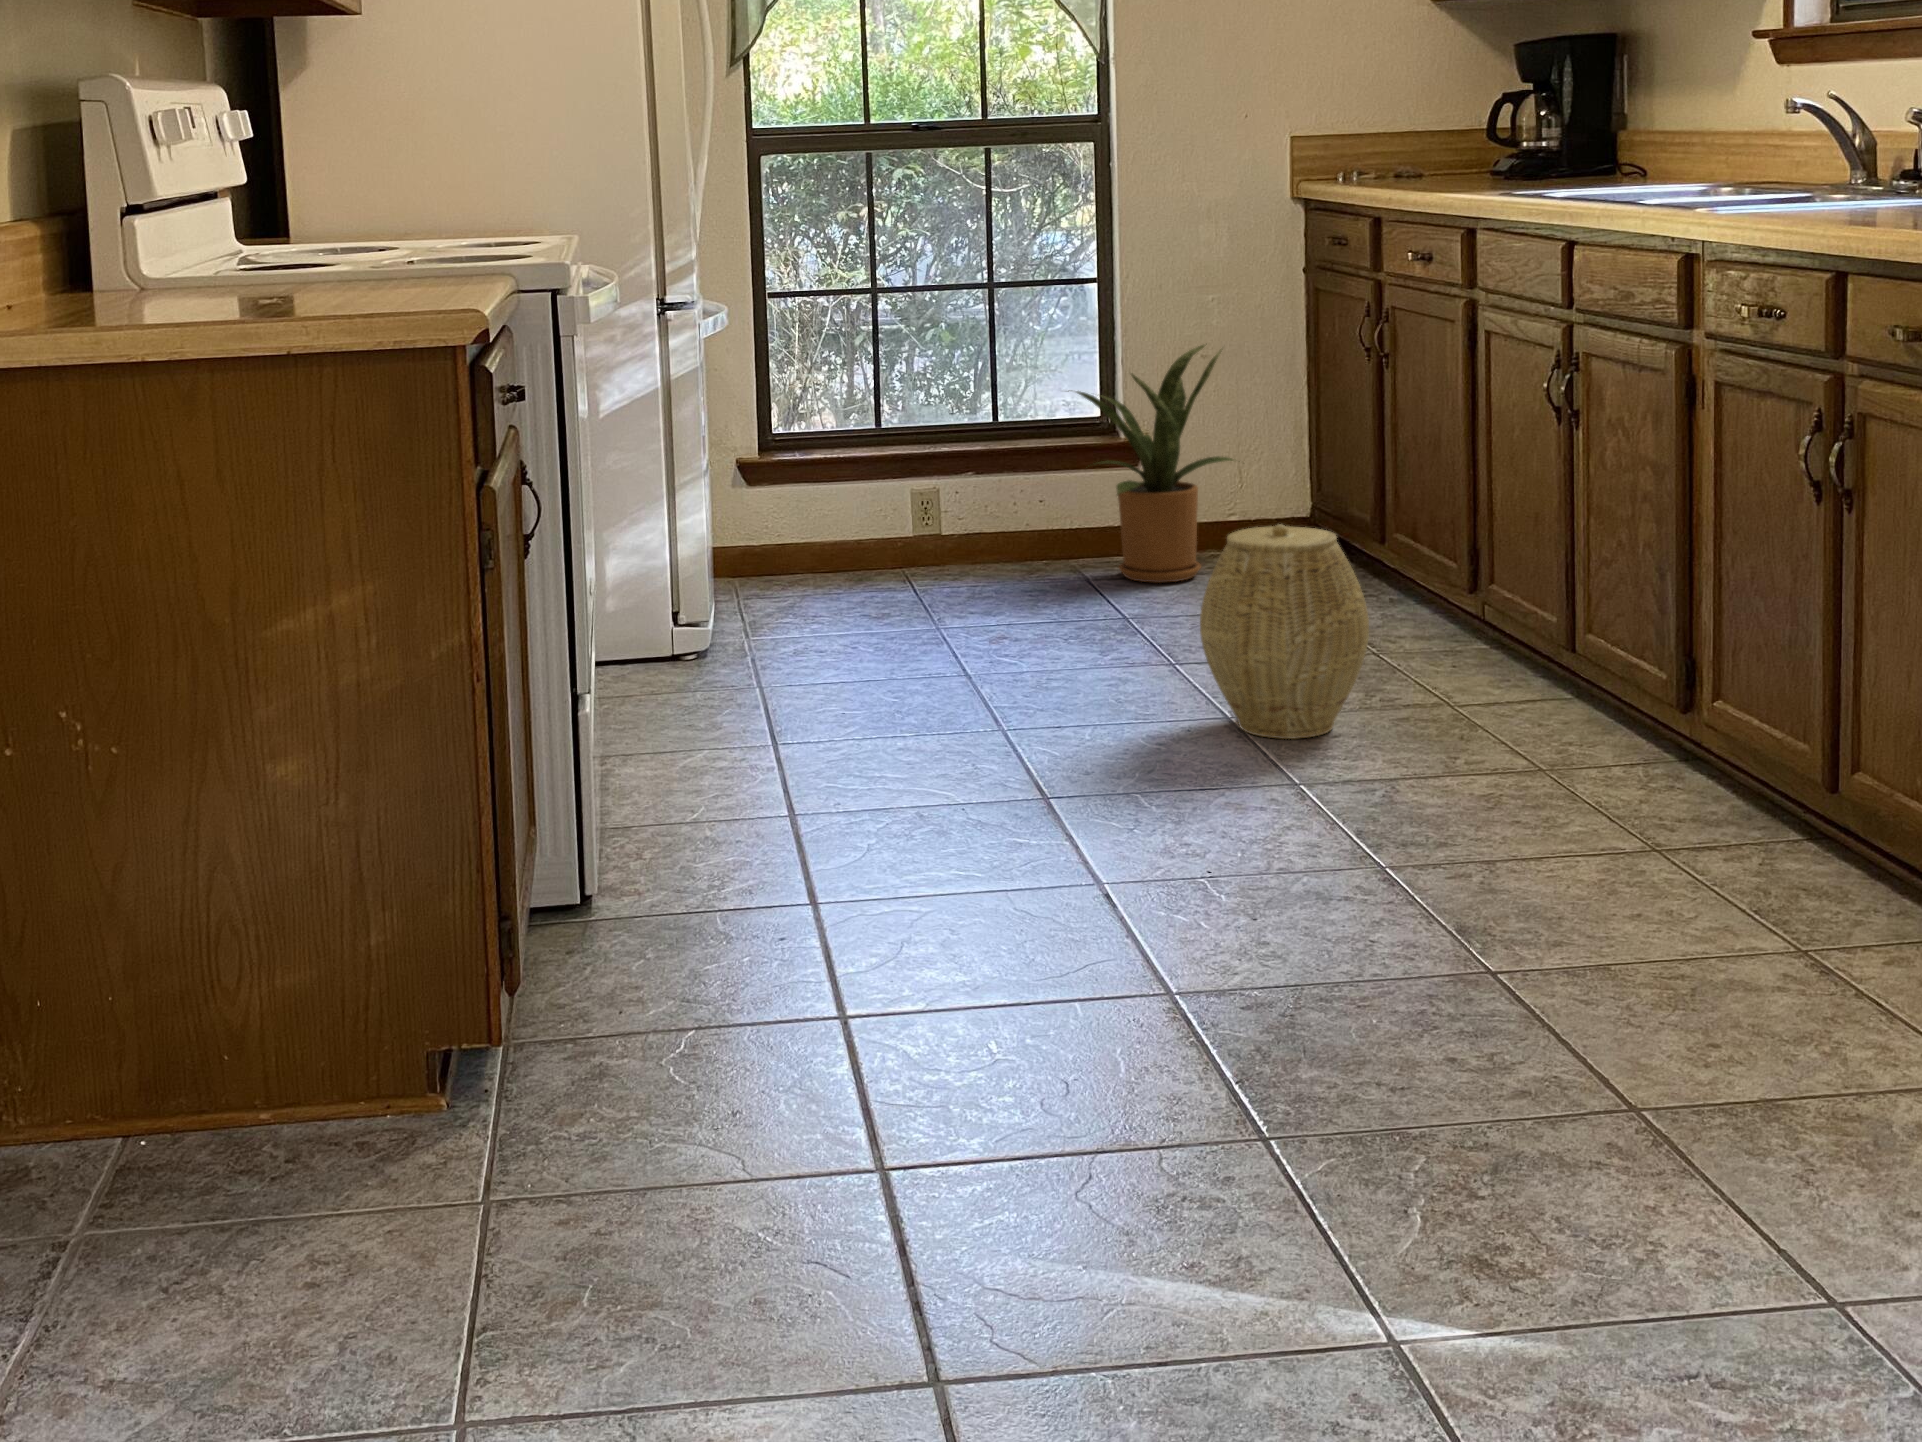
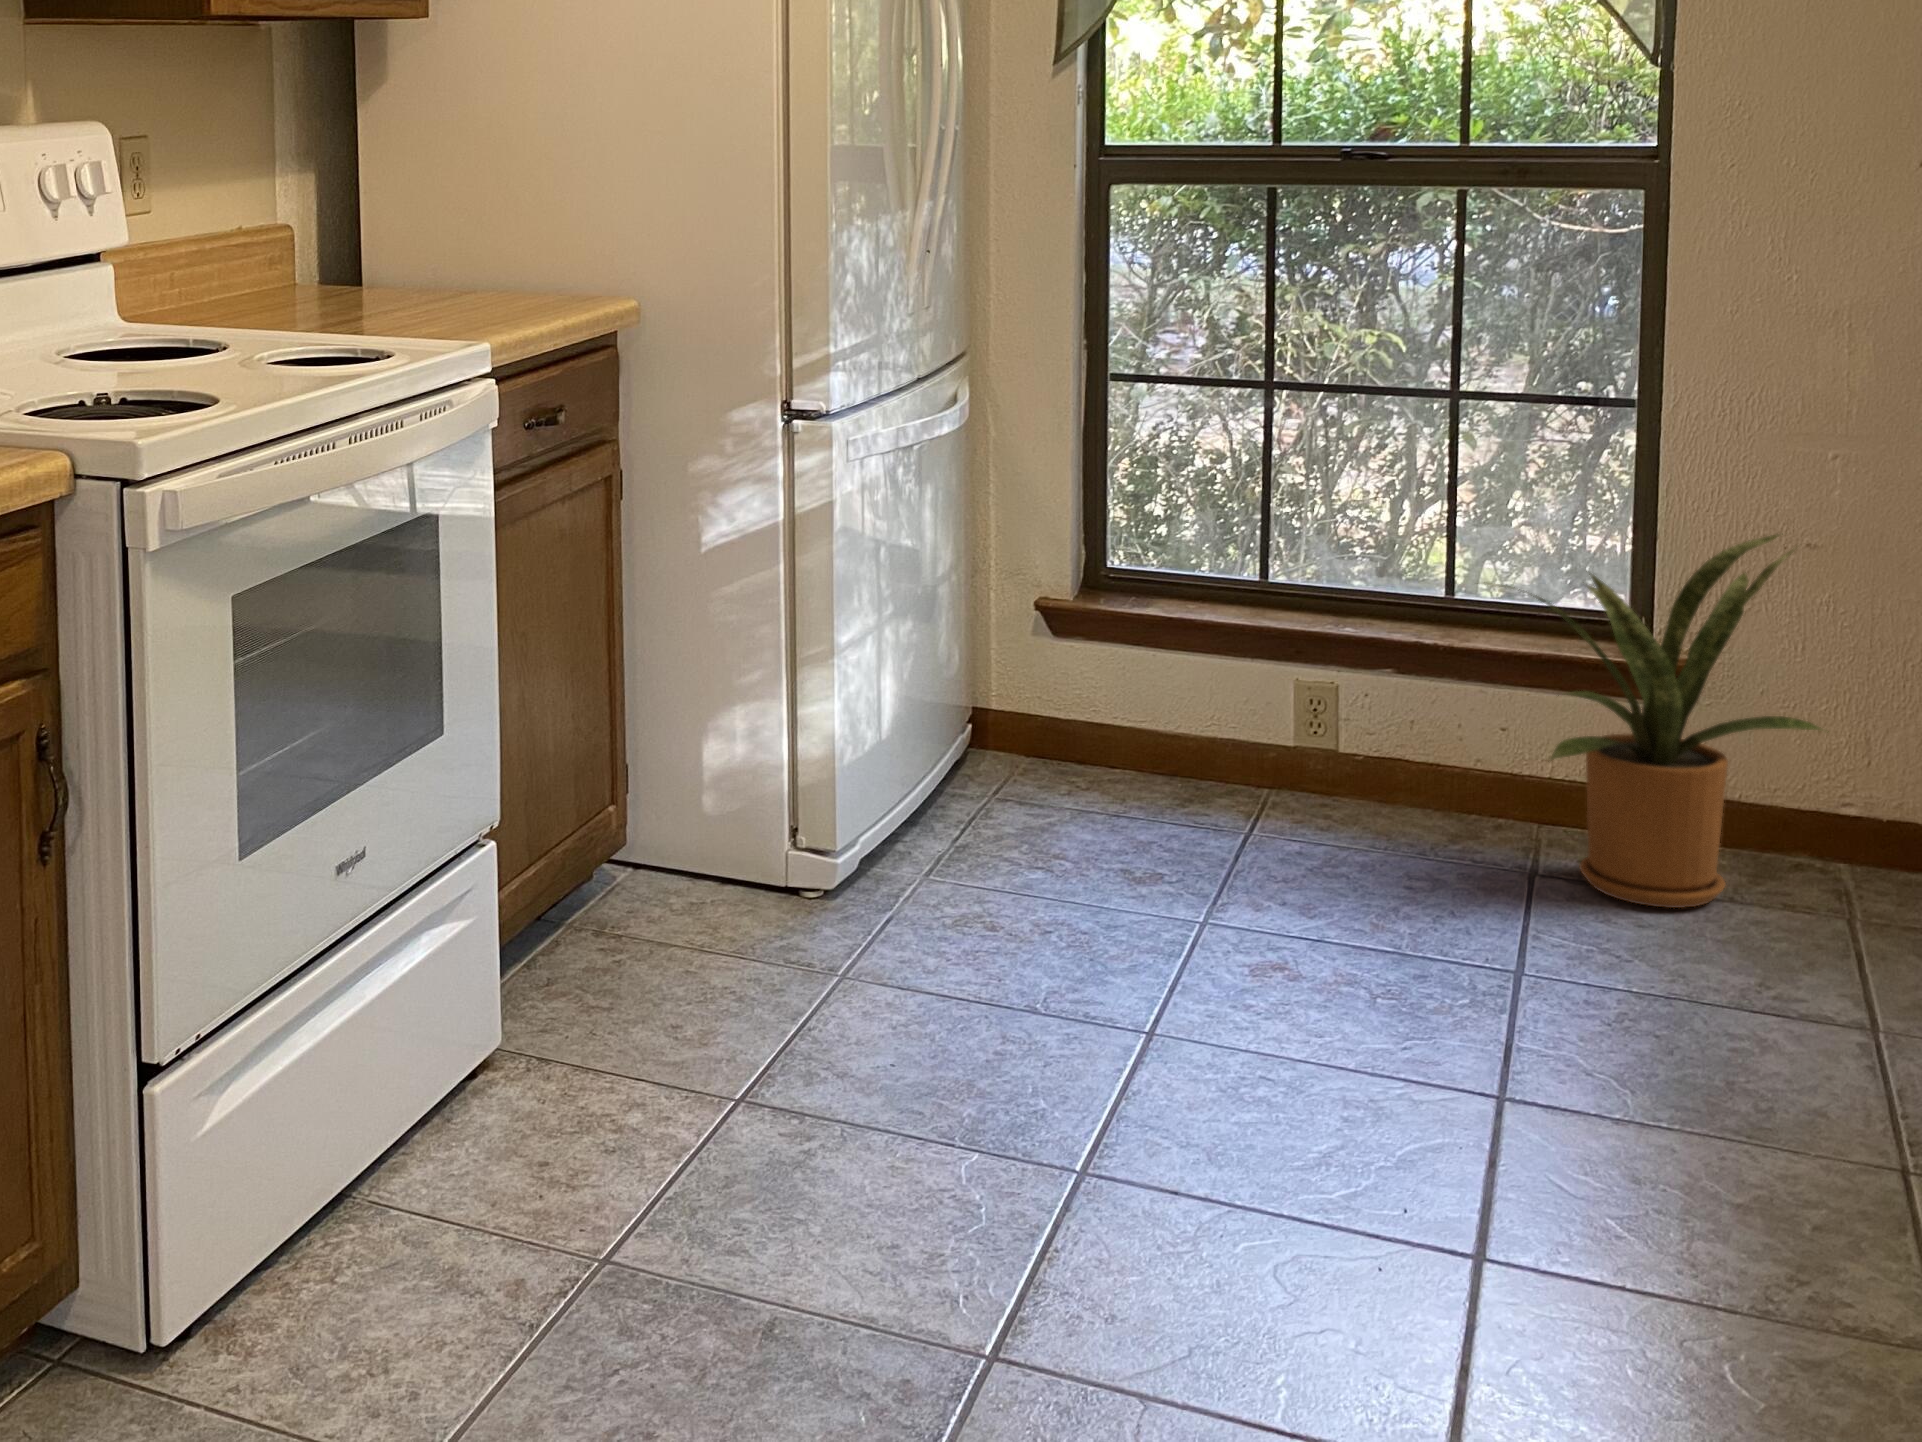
woven basket: present [1200,524,1369,739] -> none [1382,927,1698,1320]

